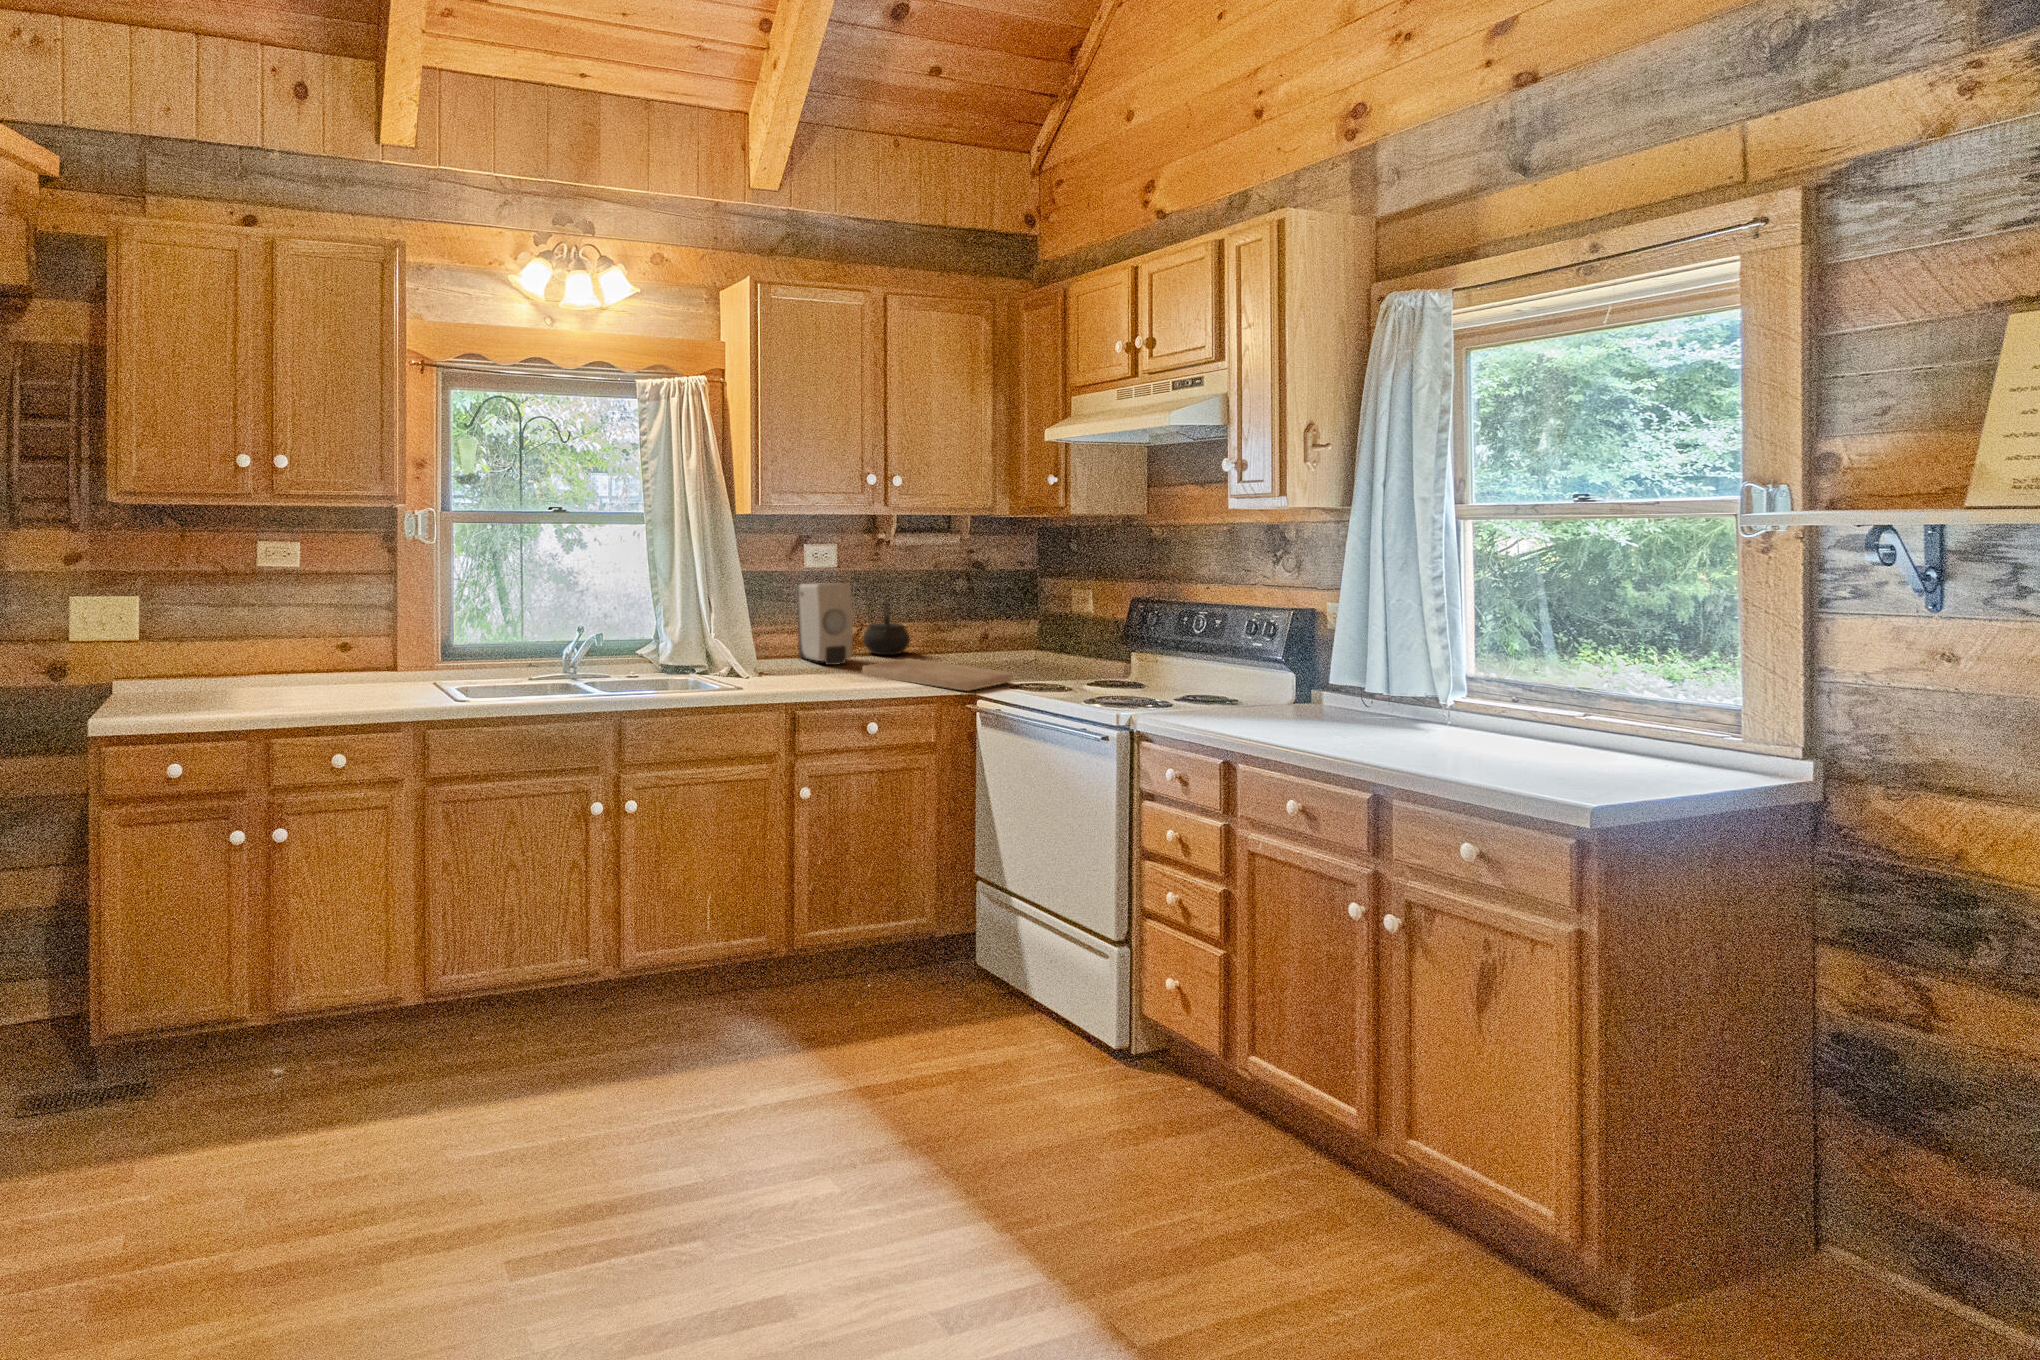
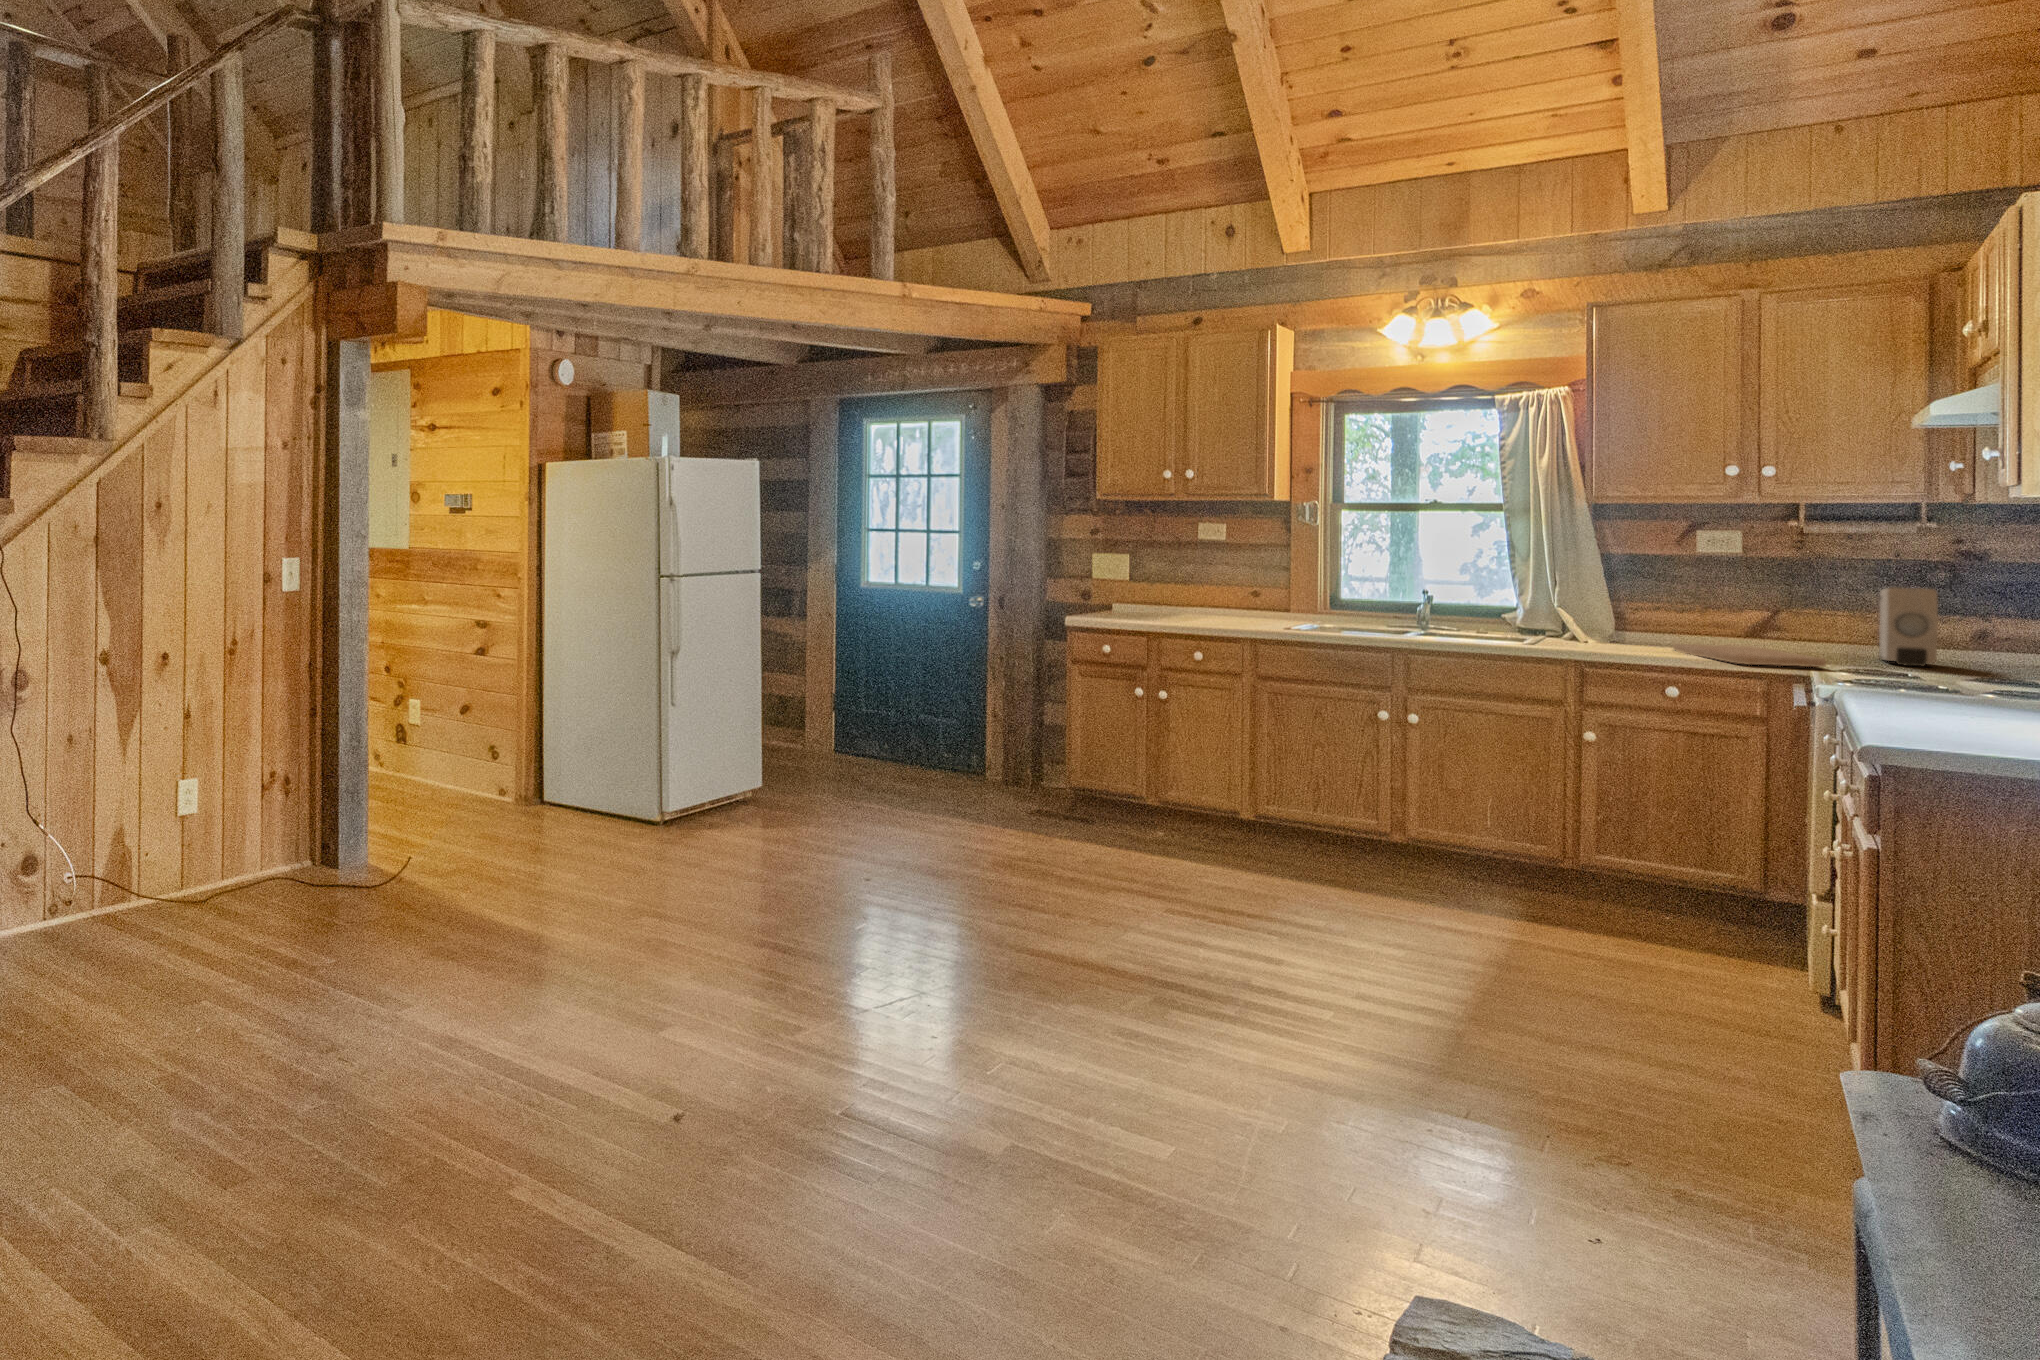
soap dispenser: present [797,583,853,665] -> present [1879,587,1938,666]
kettle: present [863,601,910,655] -> none [1735,597,1795,649]

